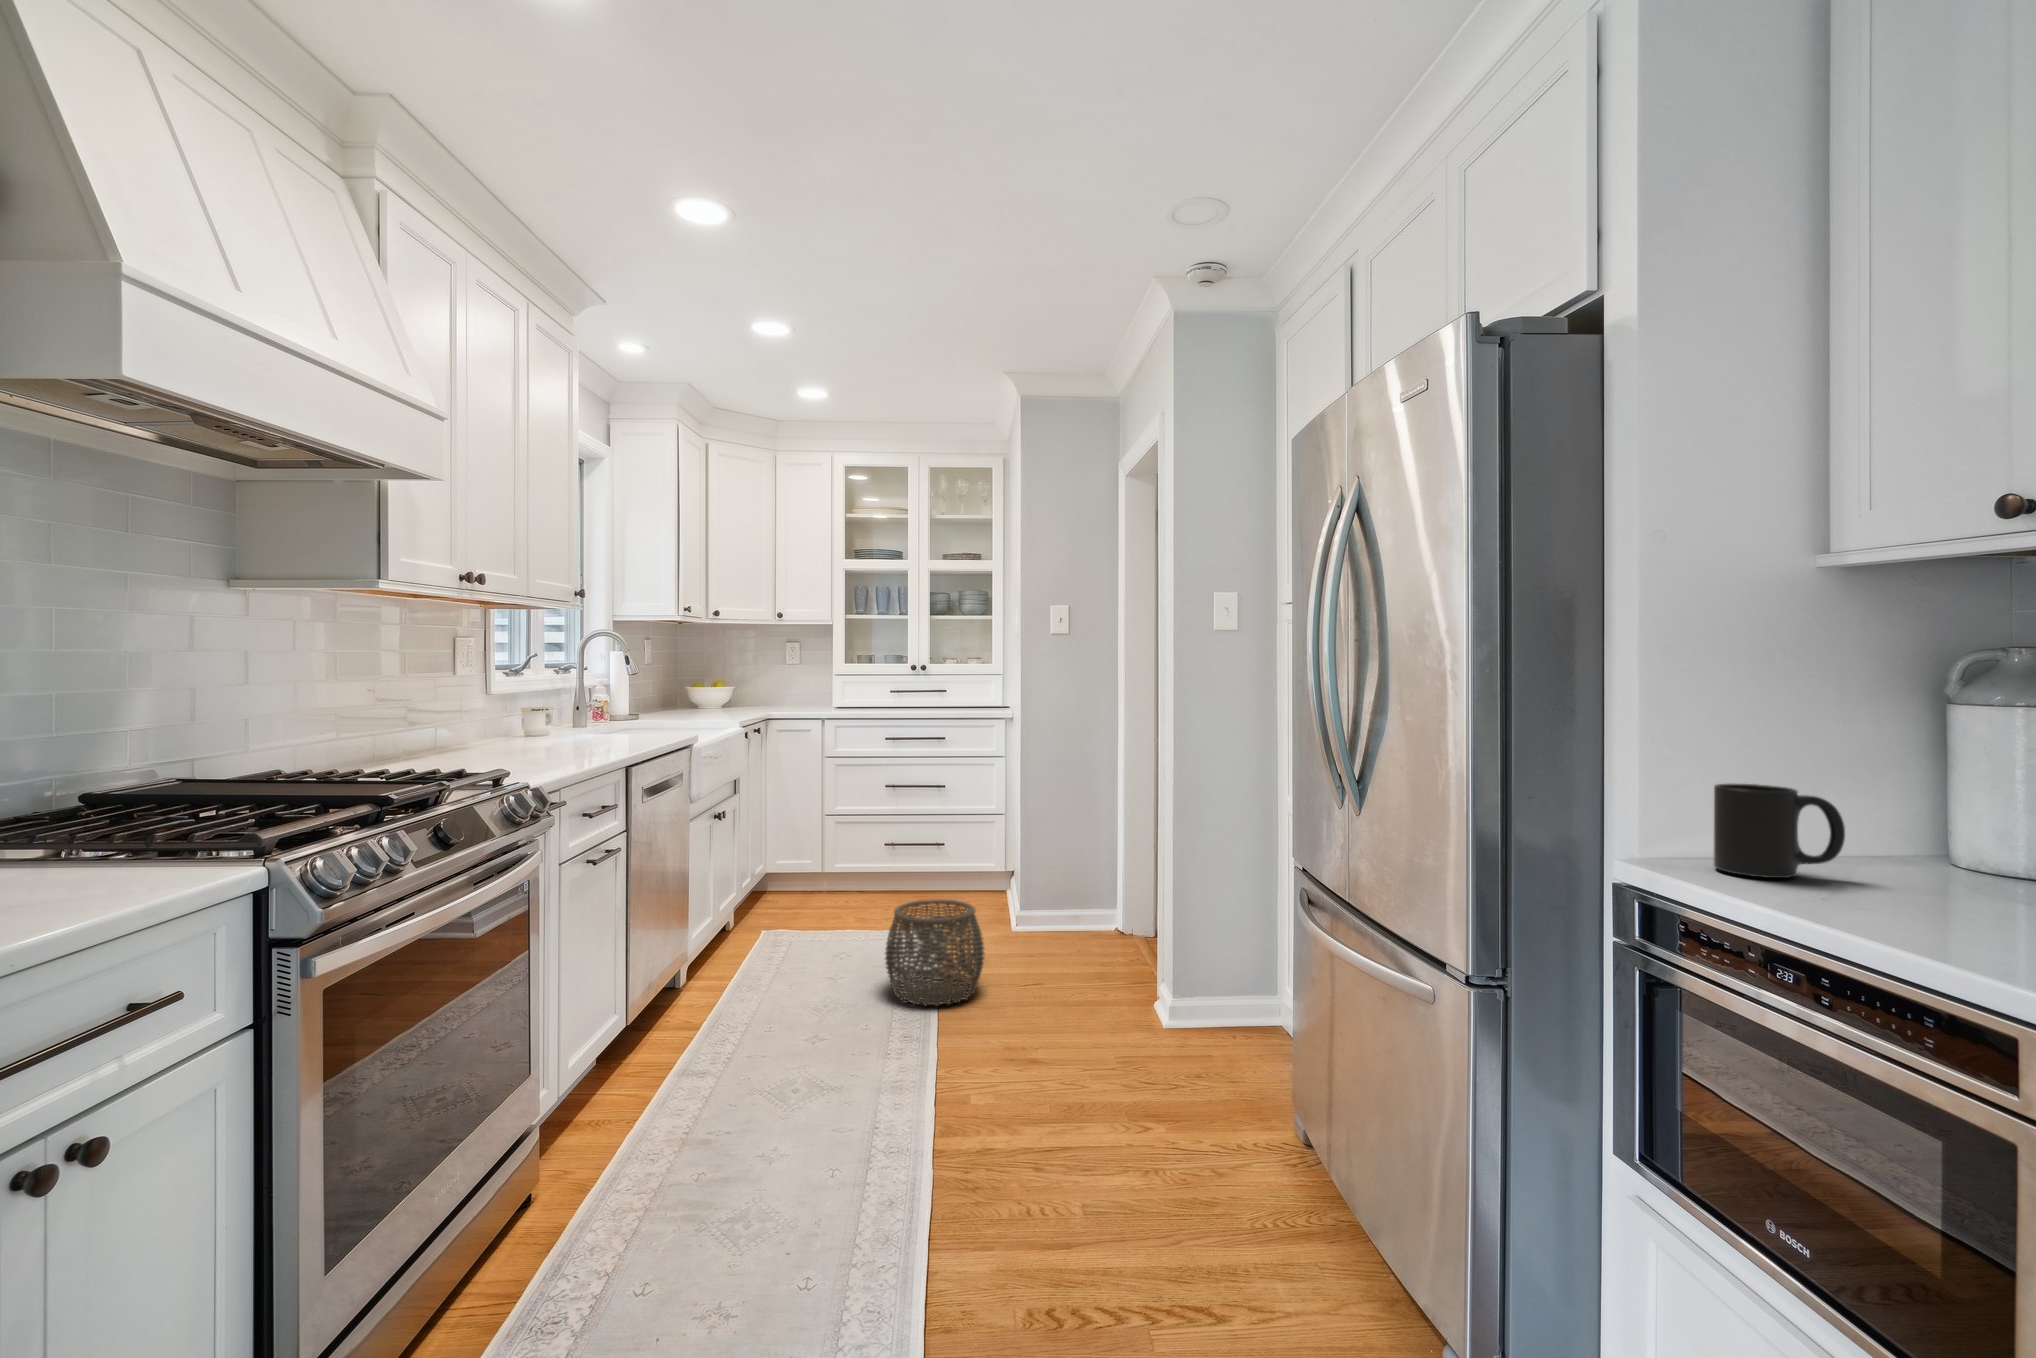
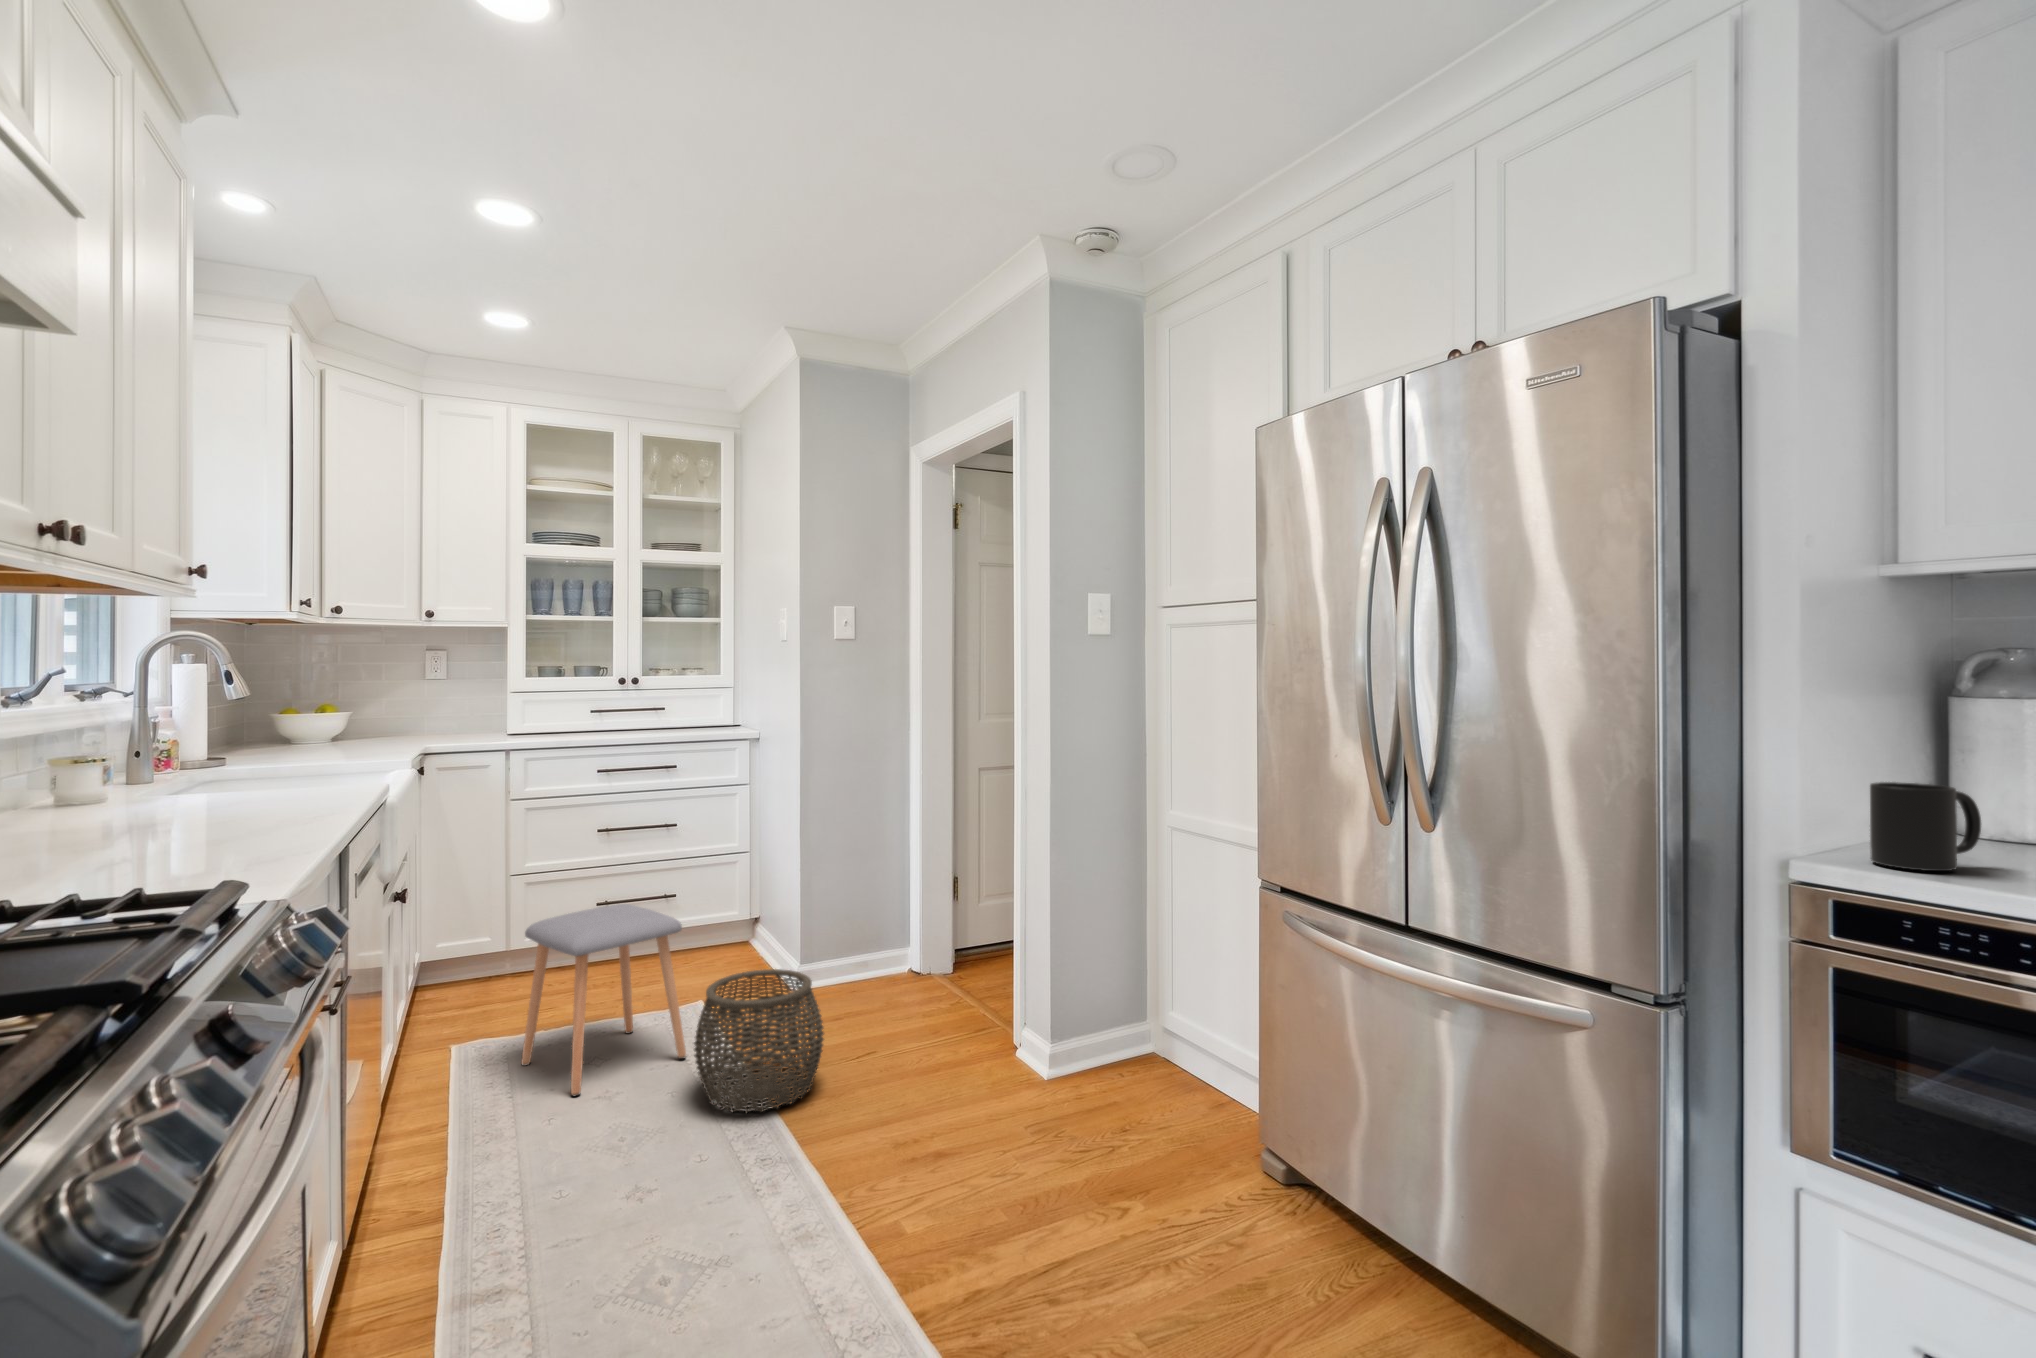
stool: none [794,840,901,974] -> present [522,904,686,1096]

